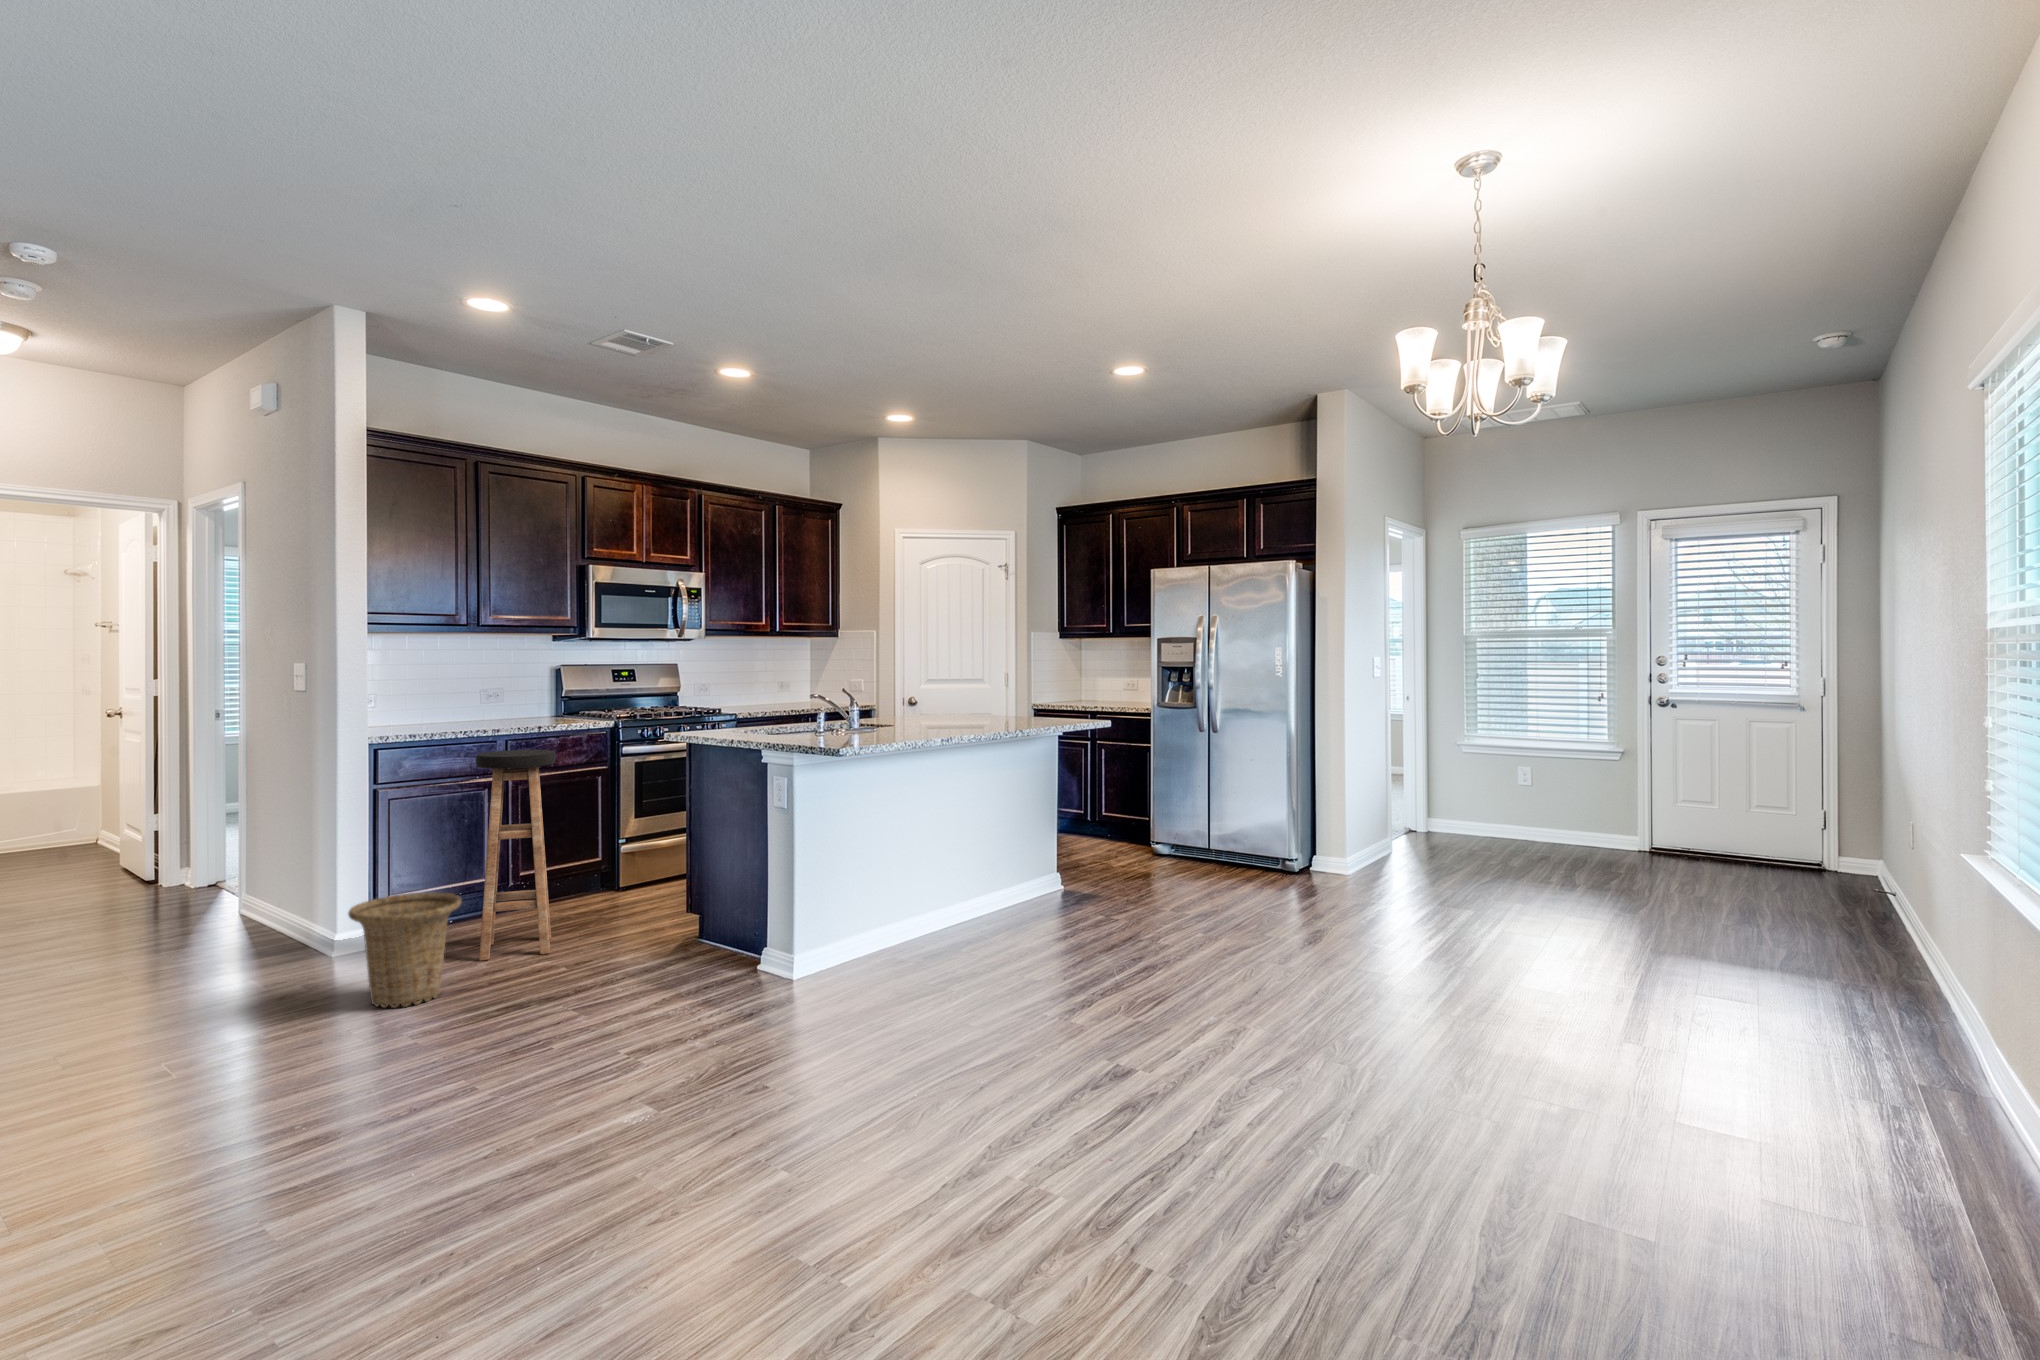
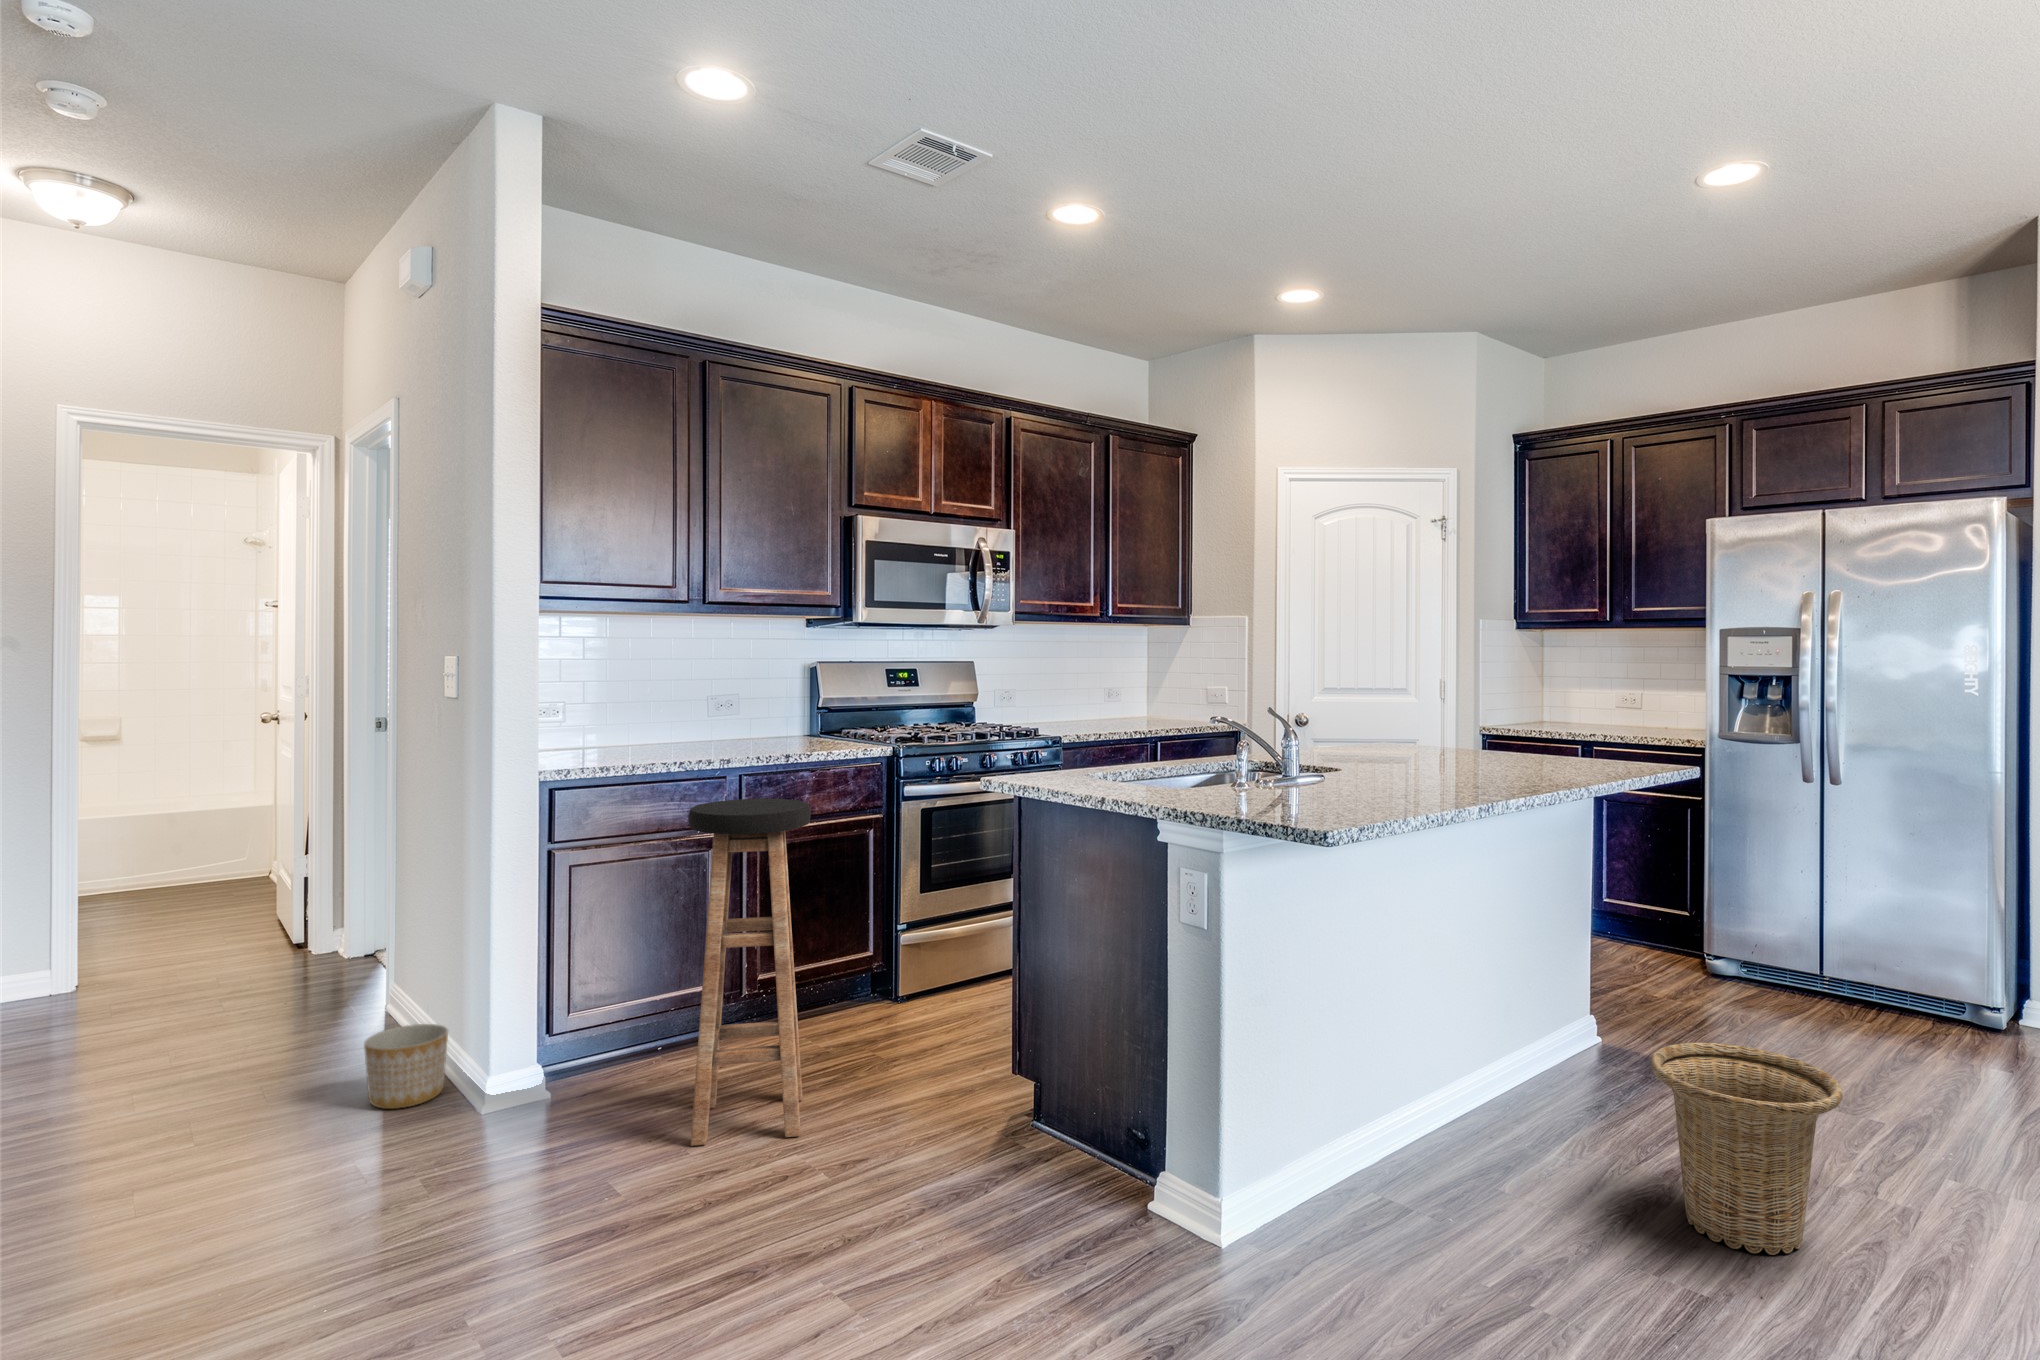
basket: present [348,893,461,1008] -> present [1651,1043,1843,1255]
planter: none [250,904,307,956] -> present [364,1024,448,1109]

